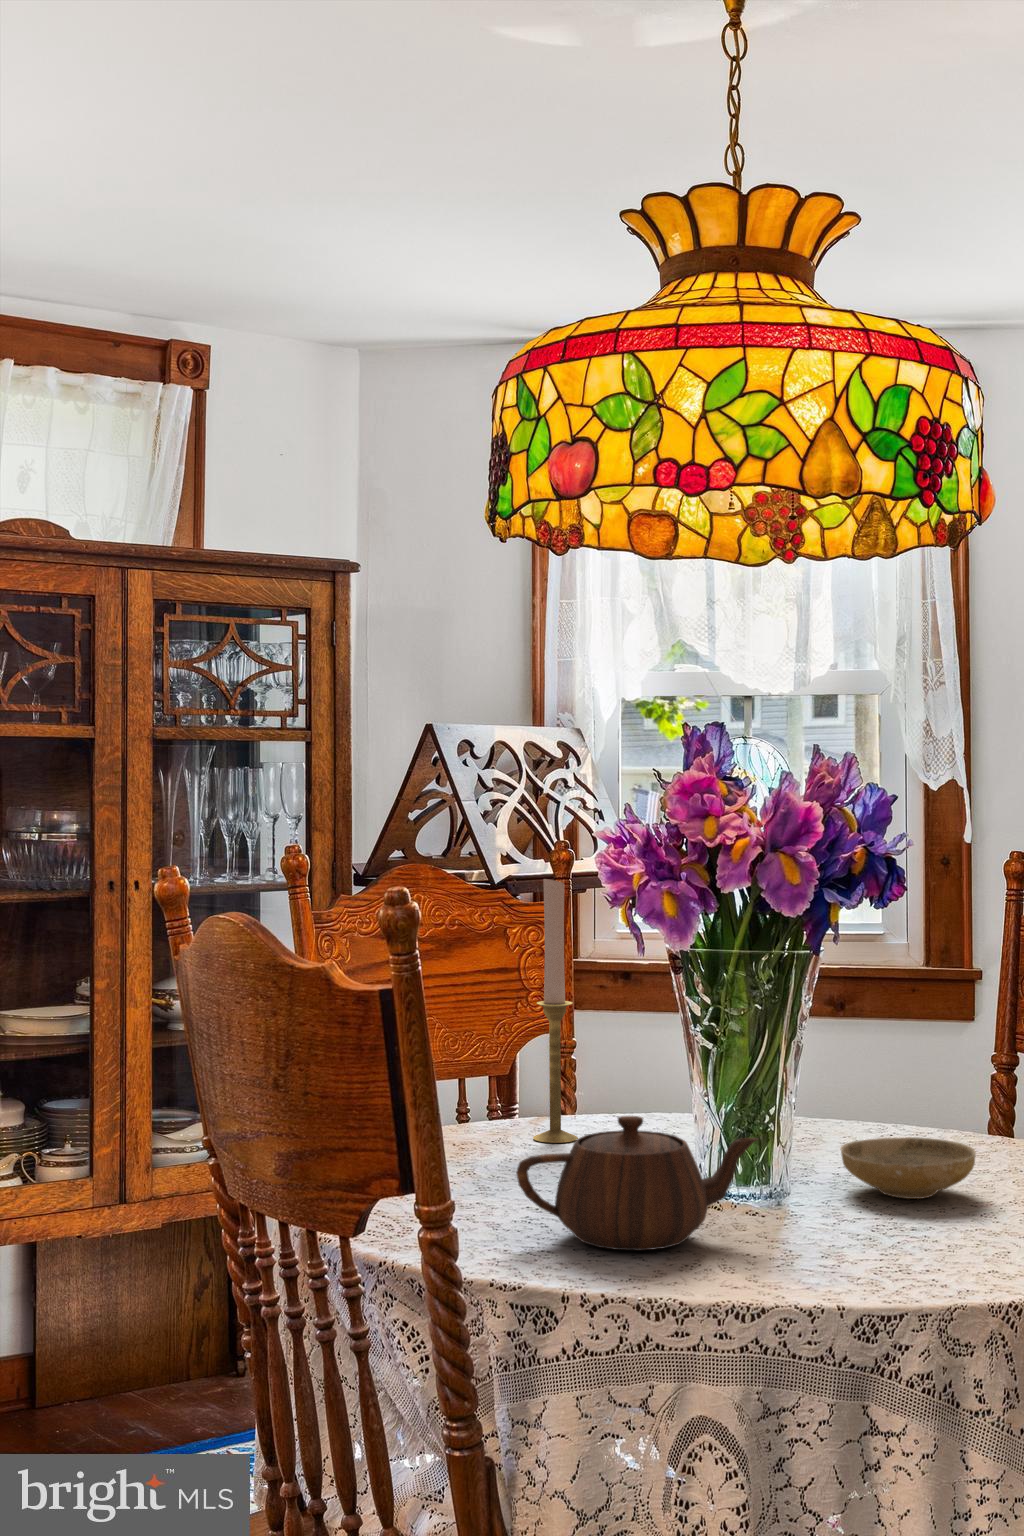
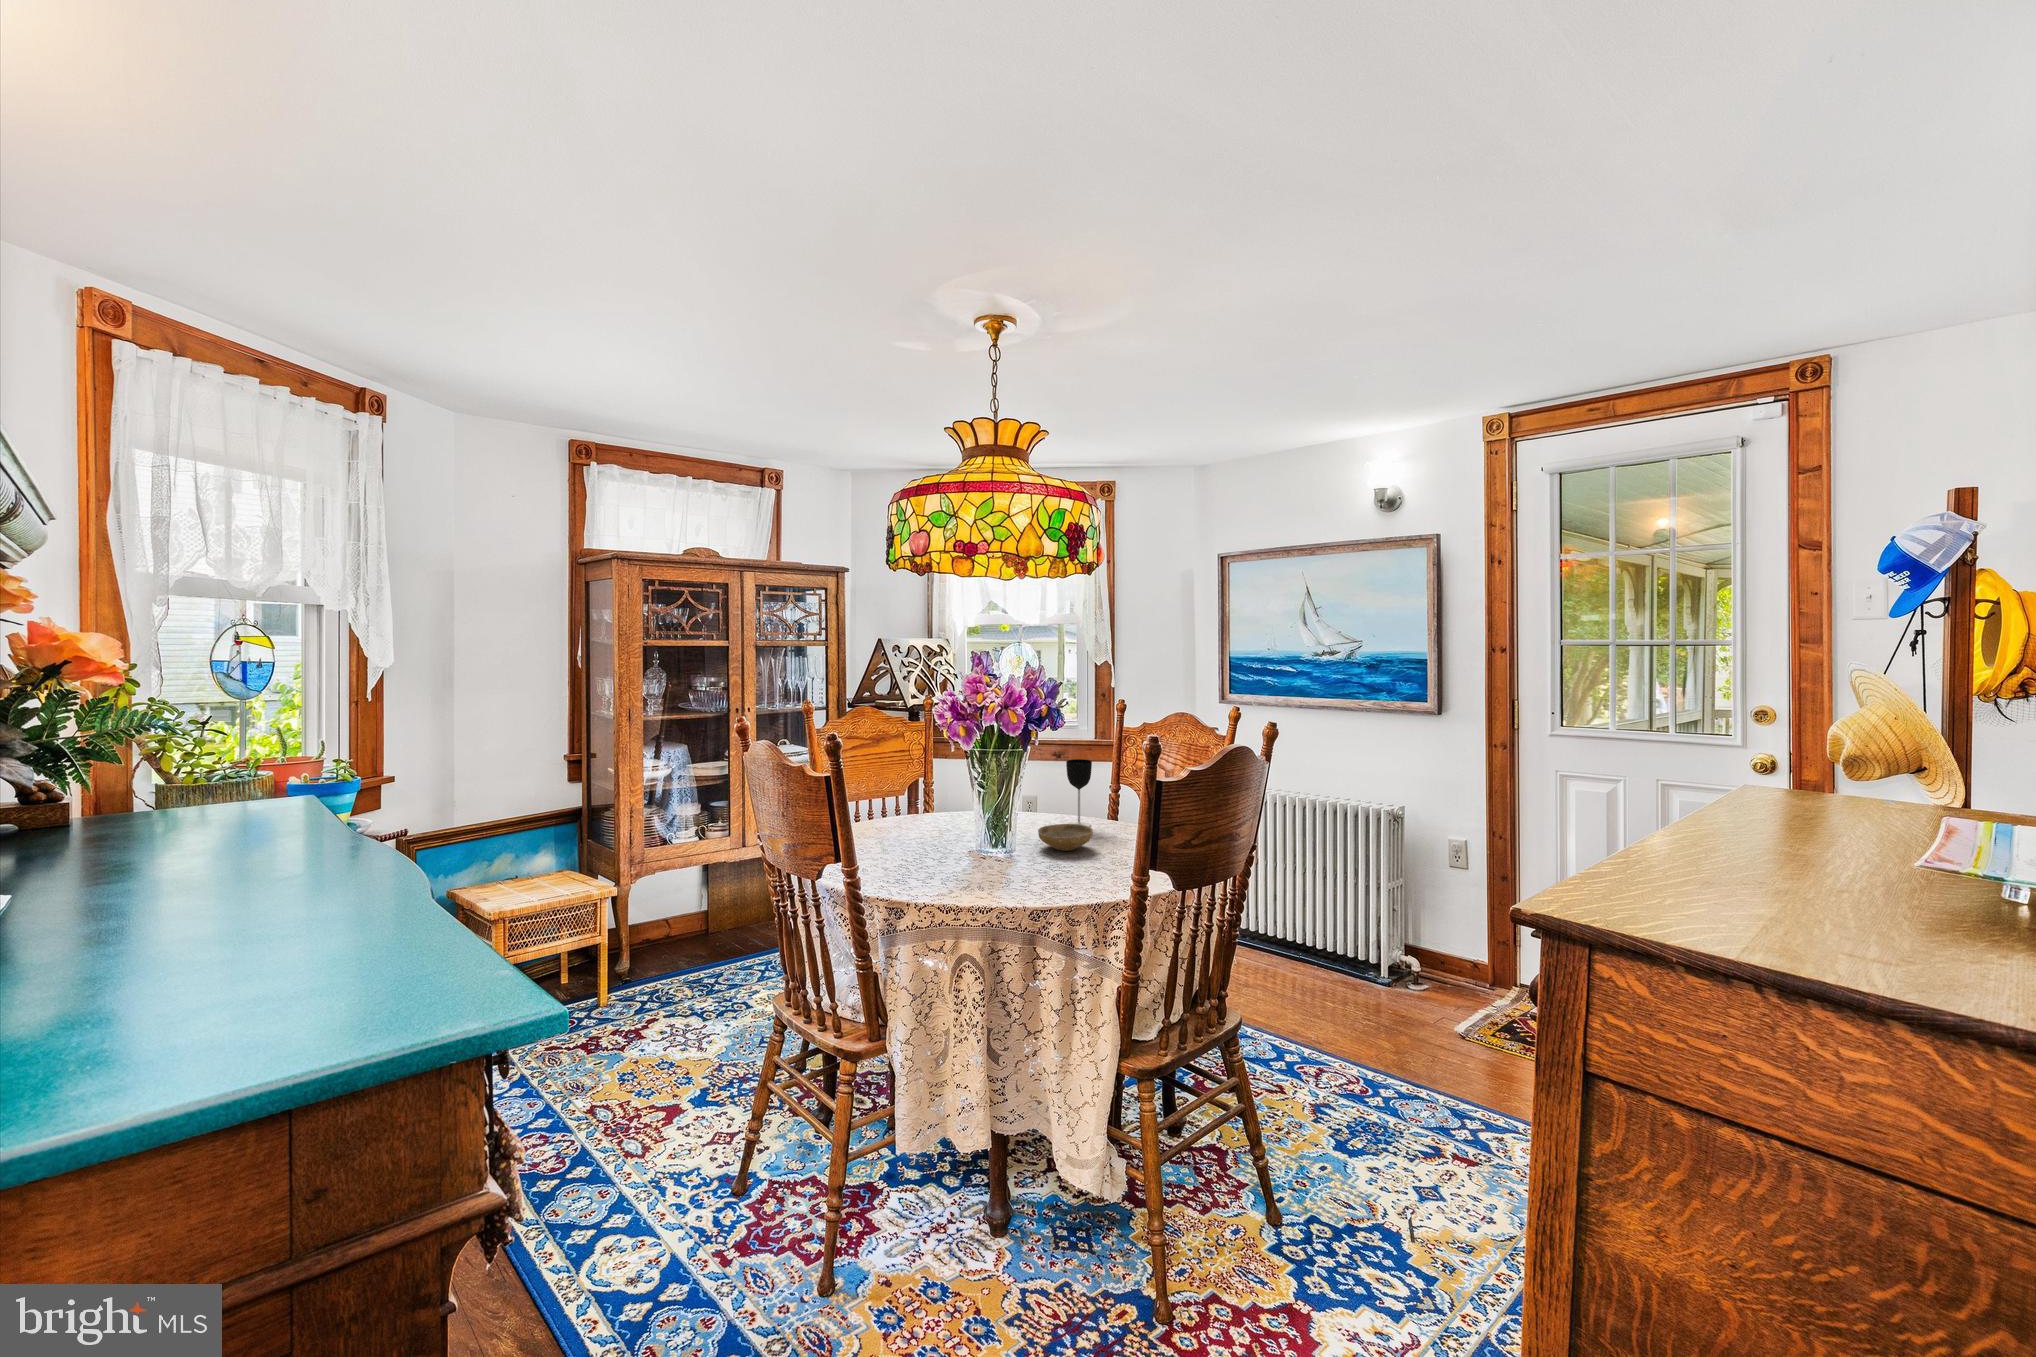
candlestick: present [533,876,578,1143] -> none [913,713,933,827]
wine glass: none [896,989,959,1153] -> present [1066,759,1092,827]
teapot: present [516,1116,758,1250] -> none [894,822,999,881]

